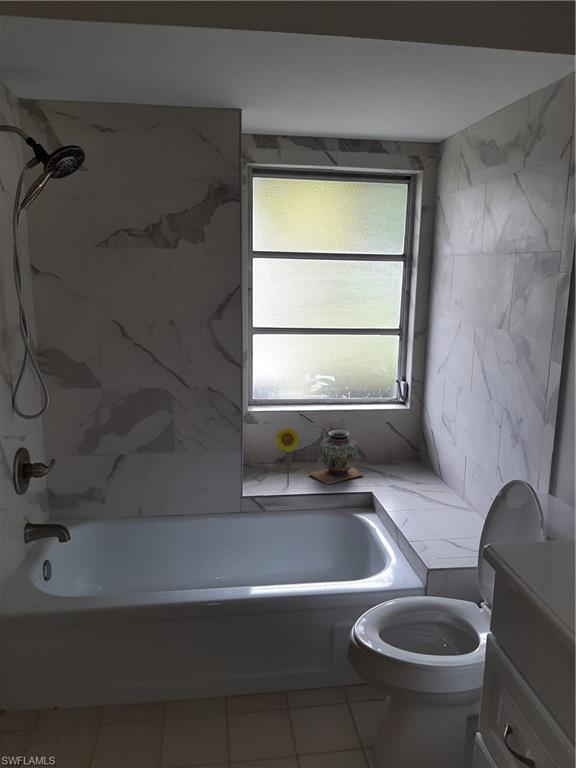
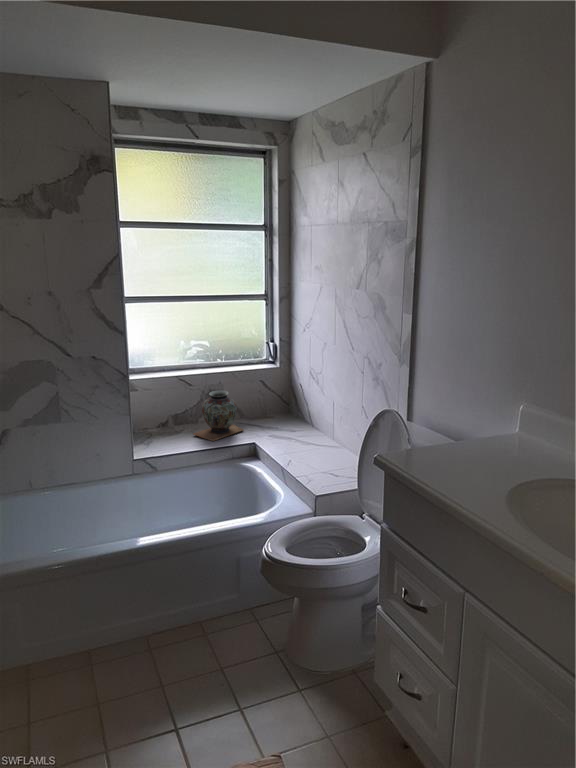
flower: present [275,428,301,485] -> none [160,390,186,446]

